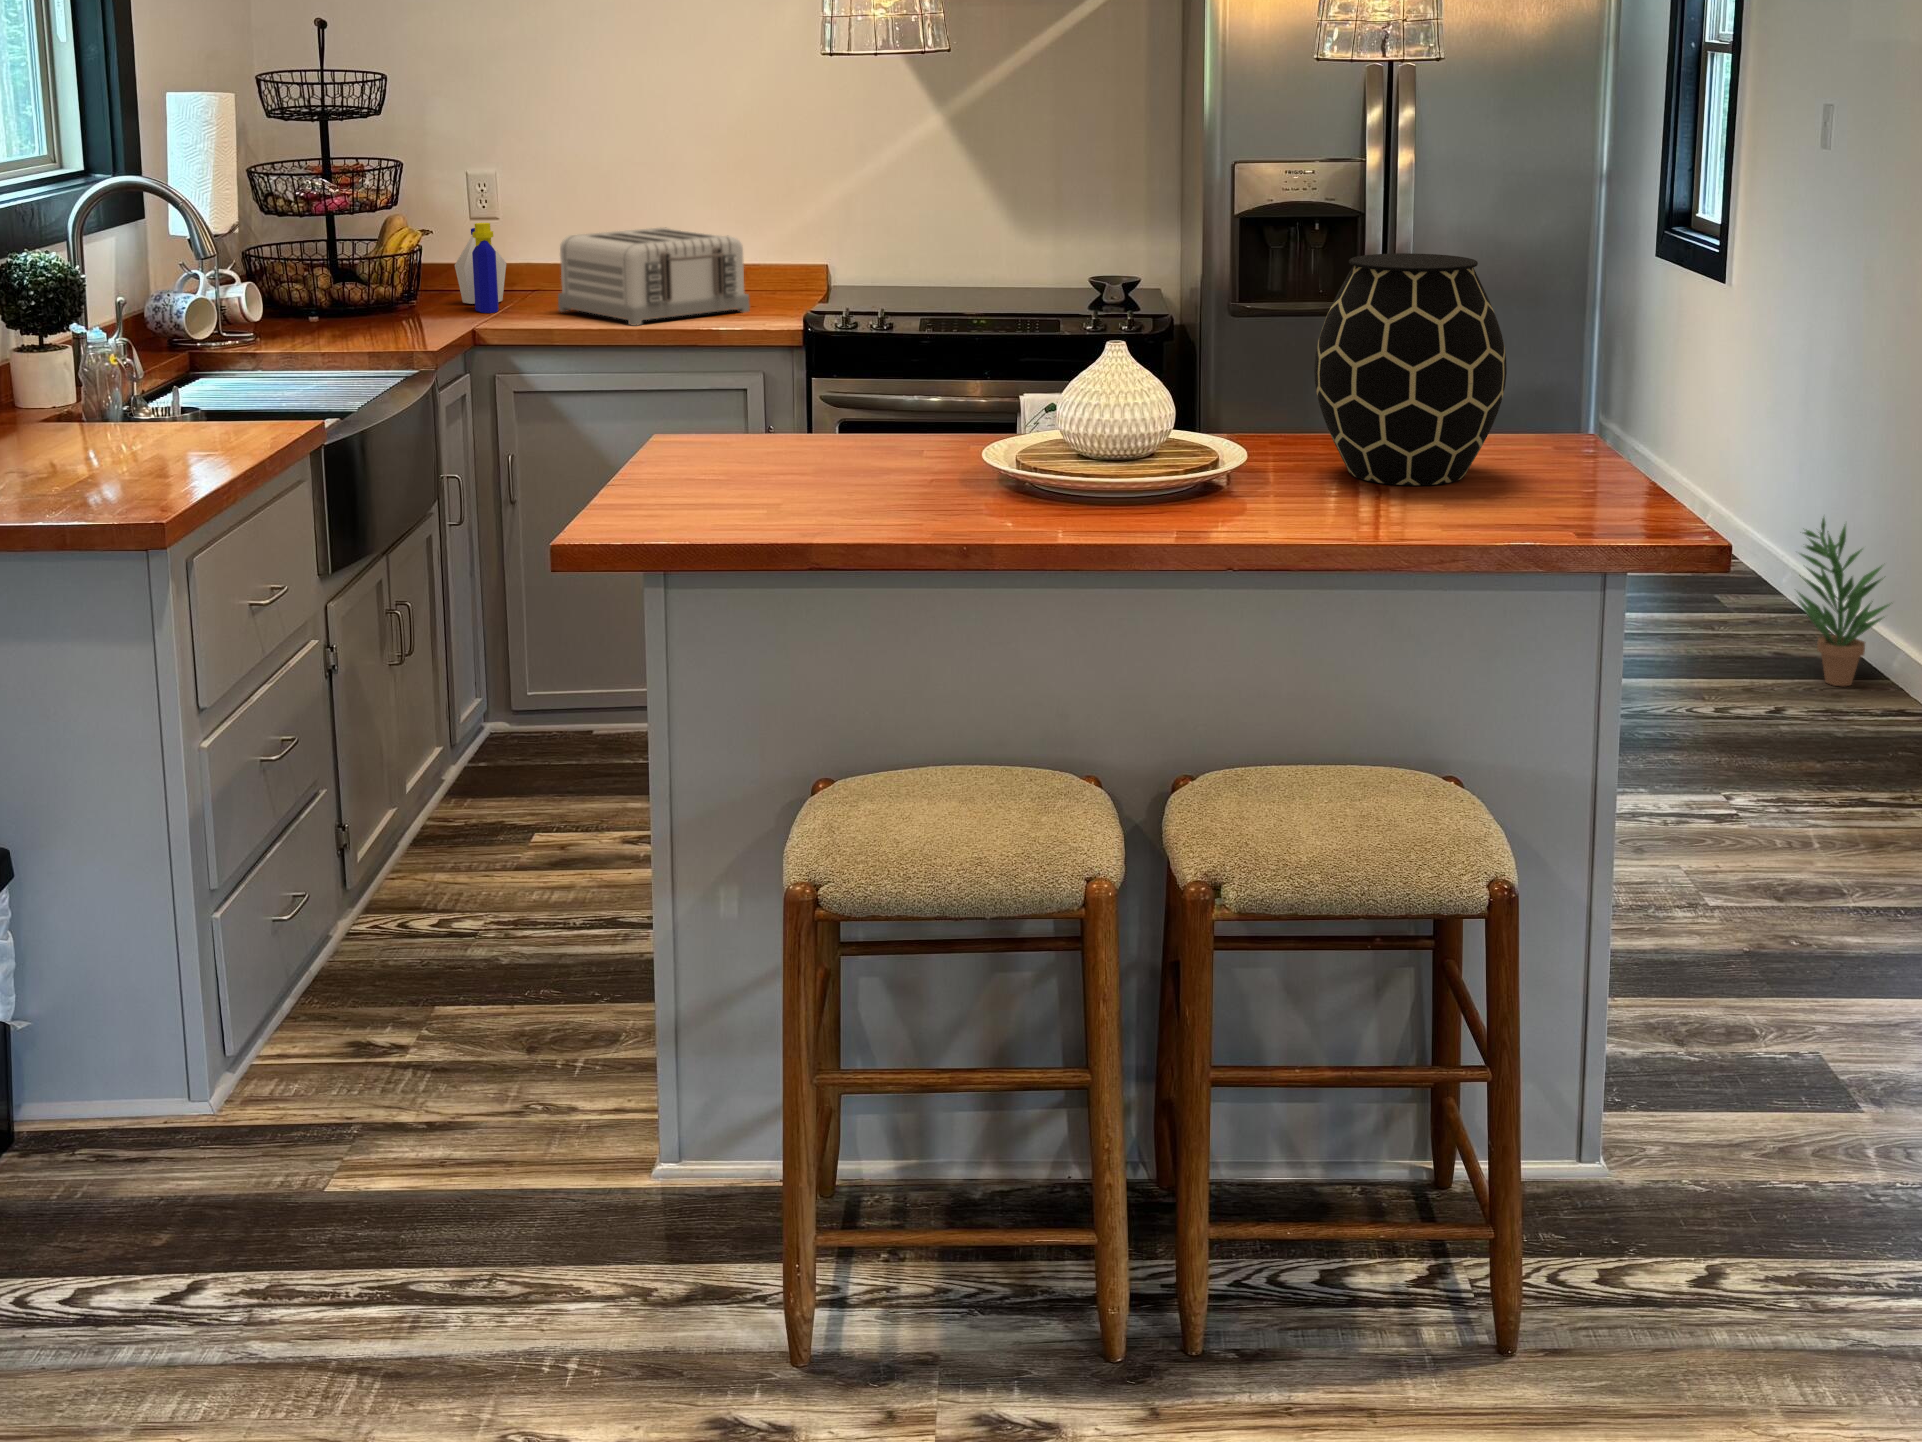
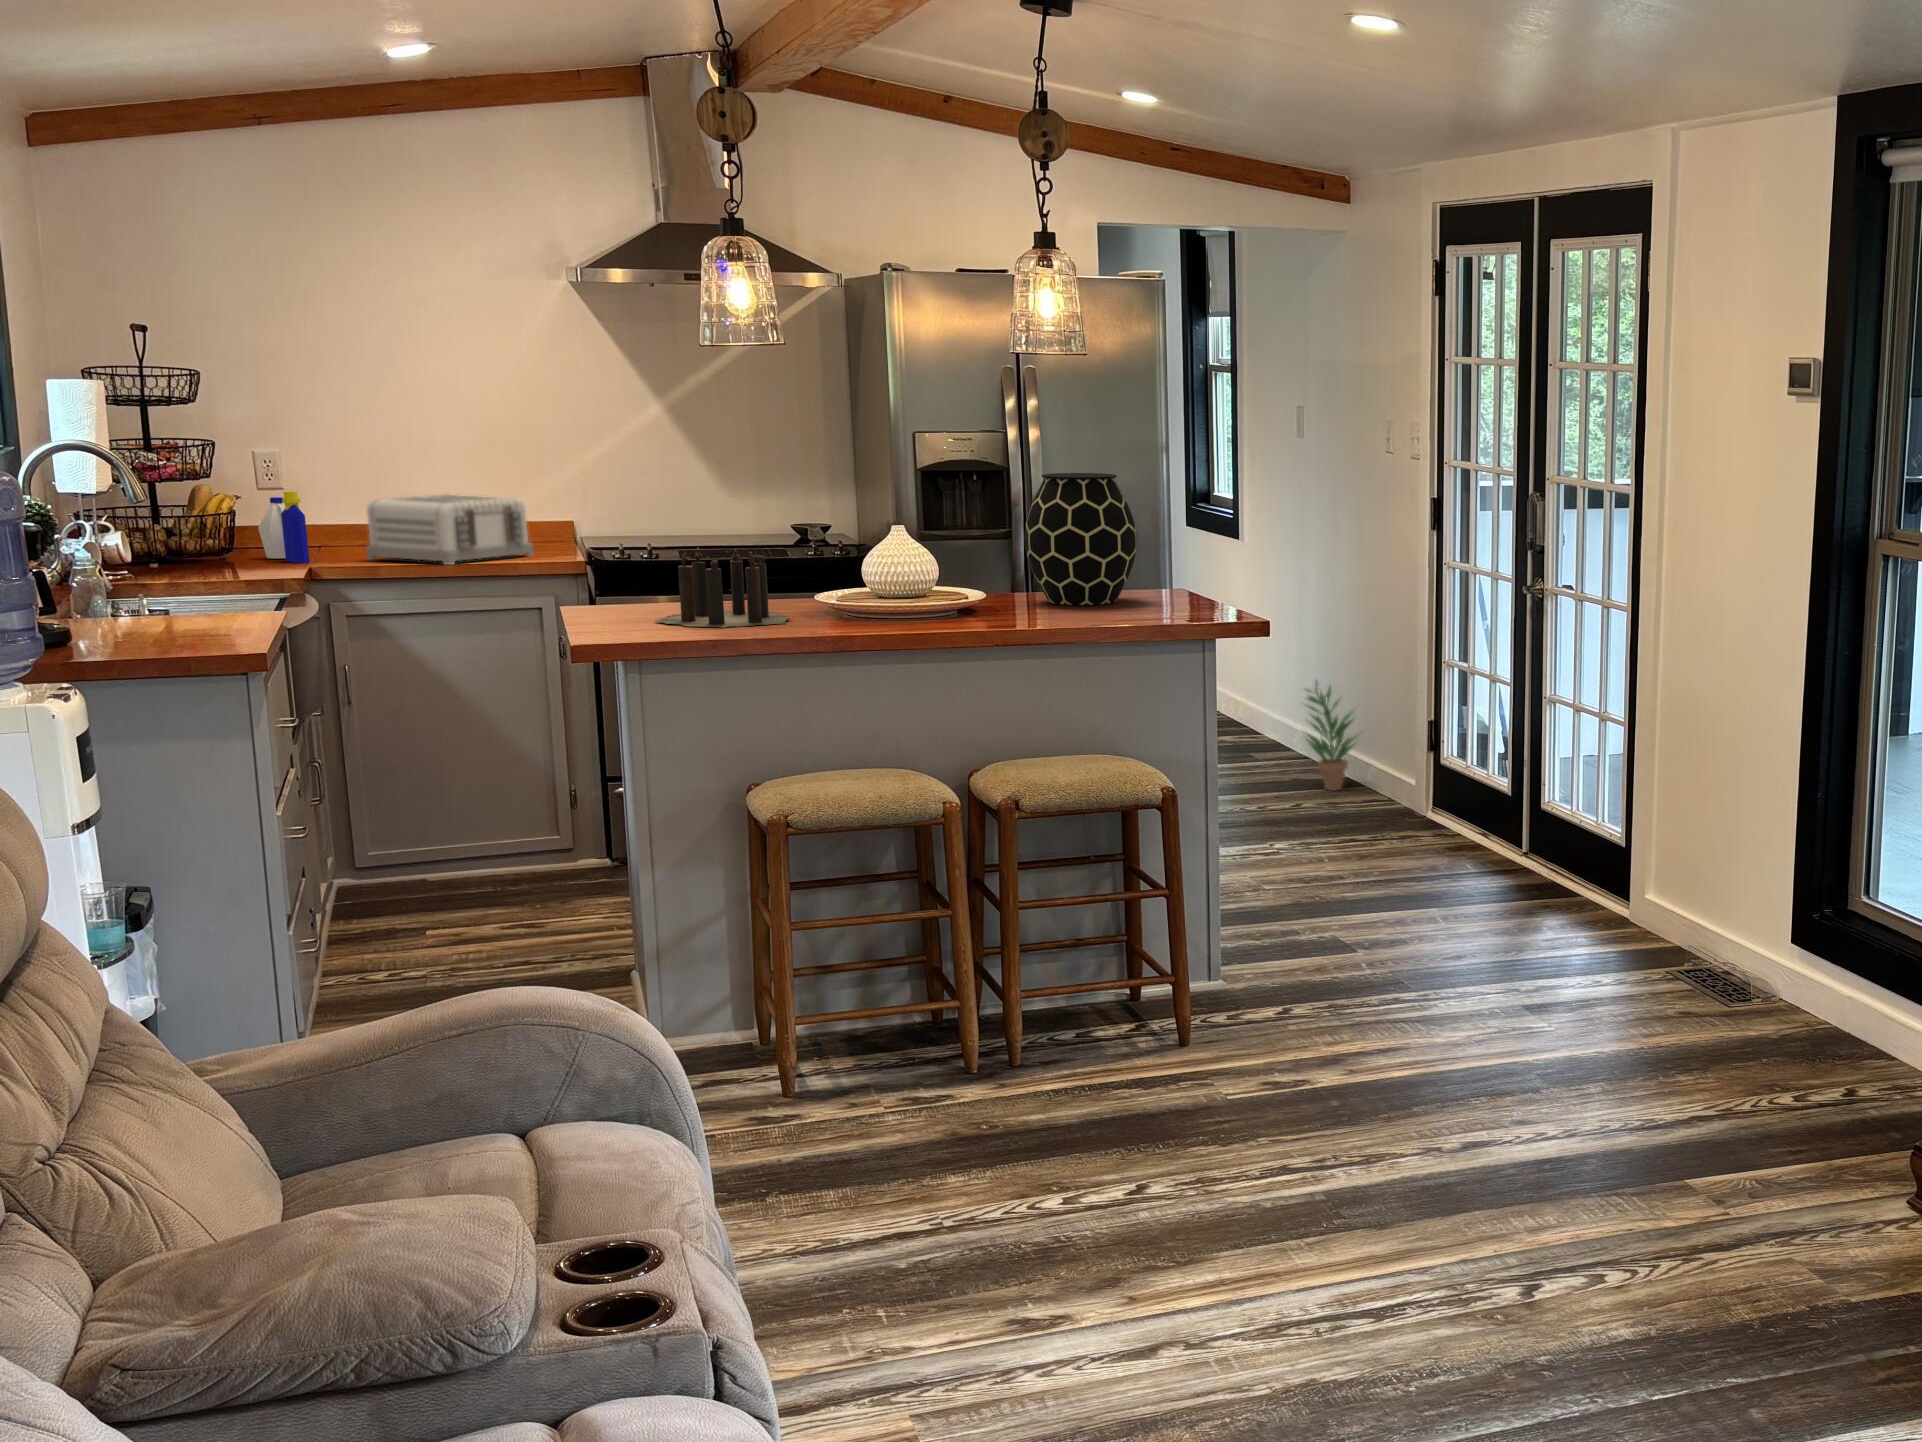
candle: none [707,372,969,514] -> present [656,548,789,628]

